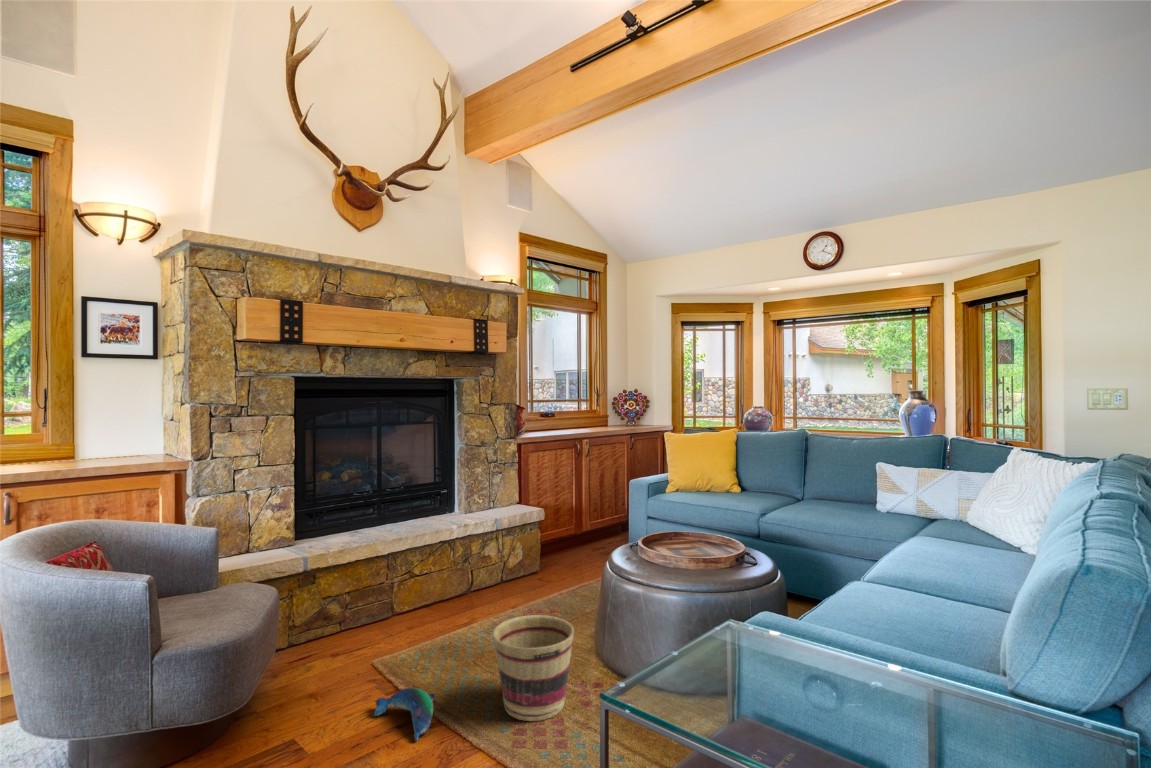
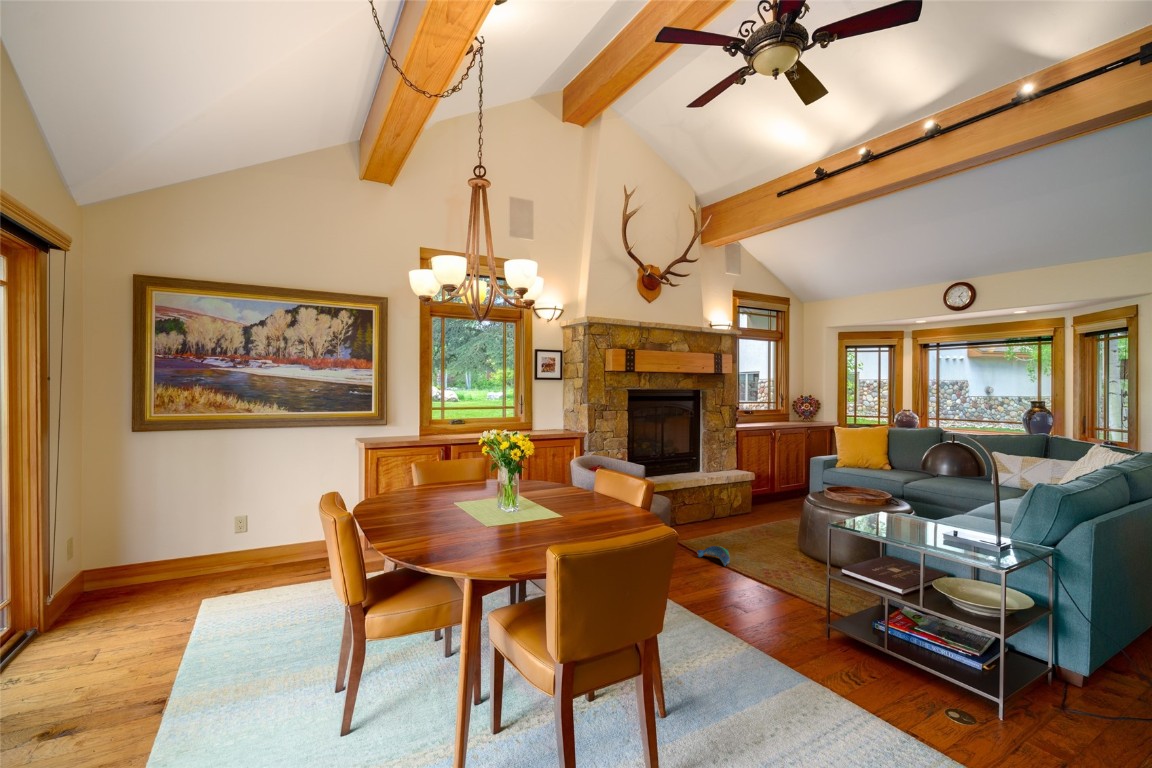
basket: present [493,615,574,721] -> none [757,518,800,566]

